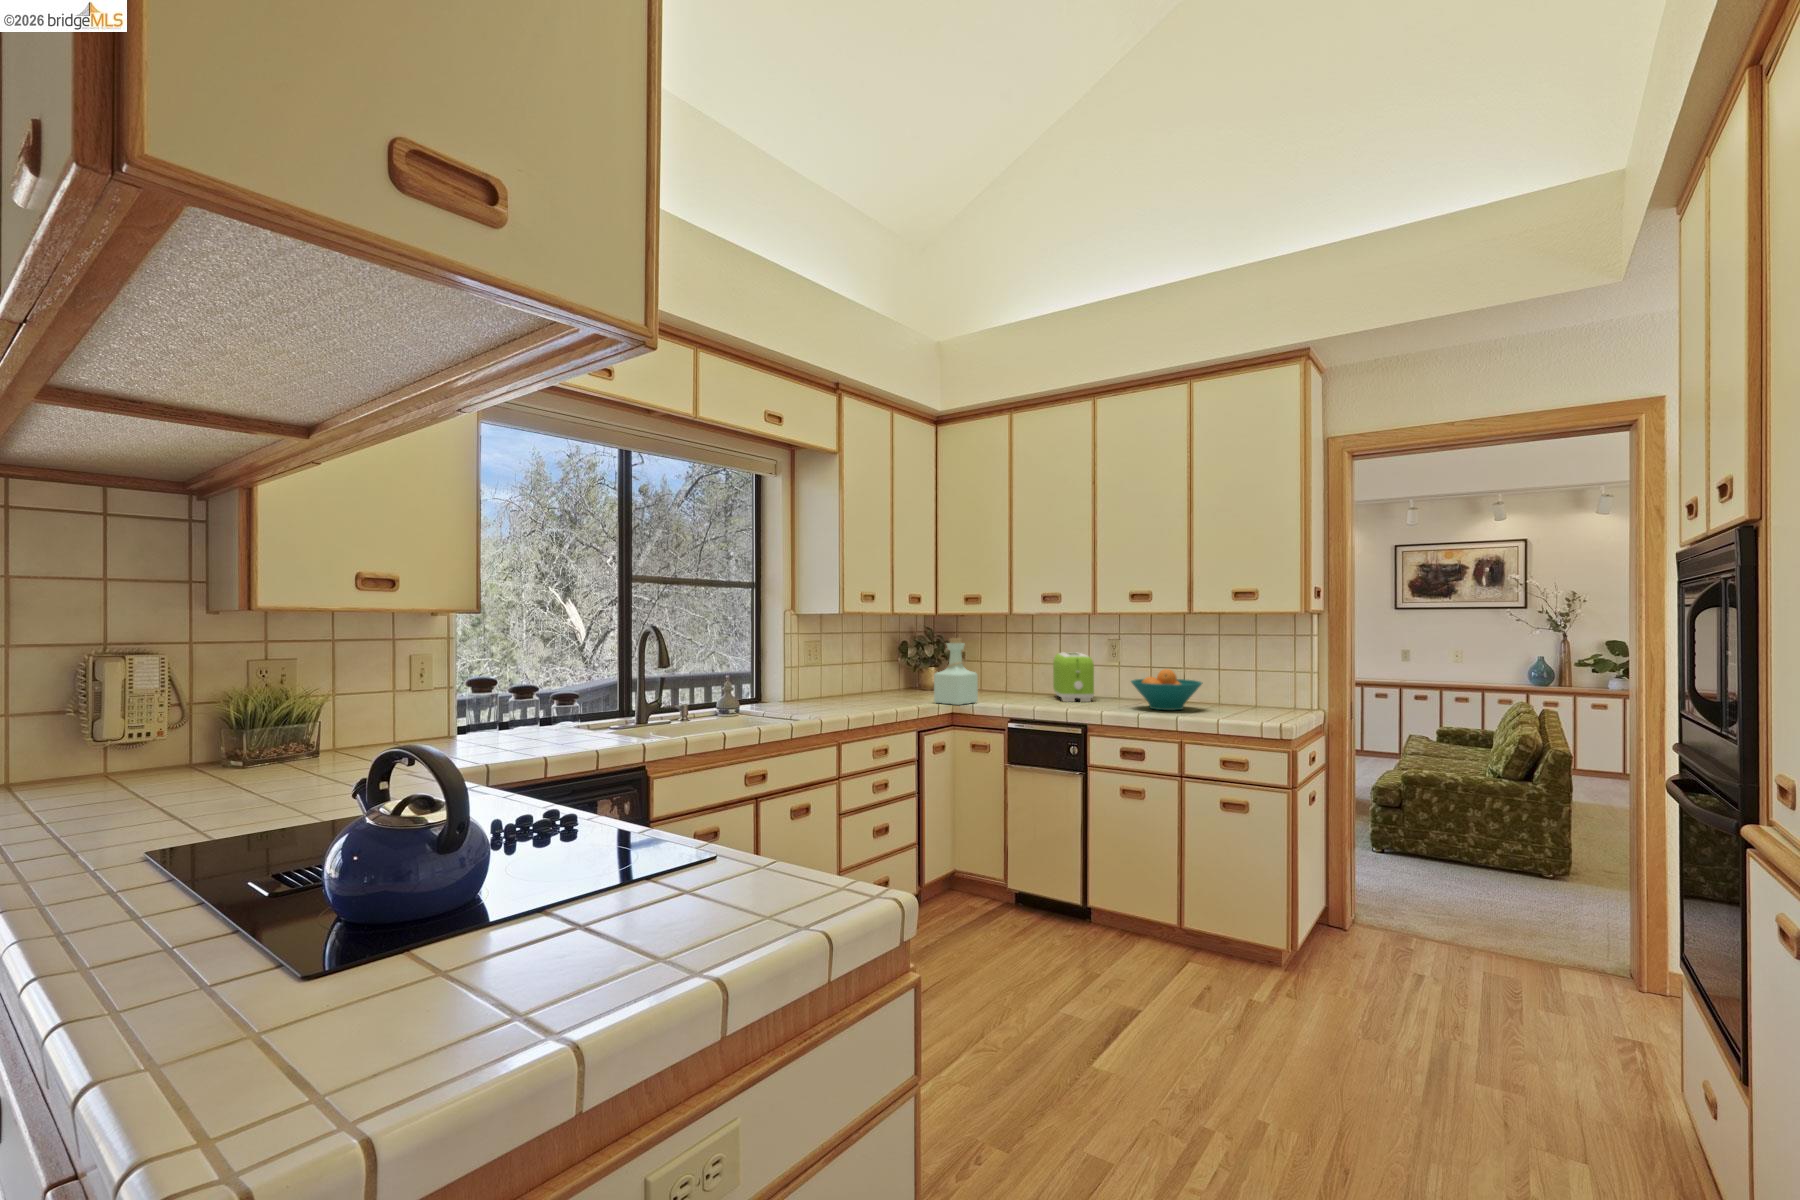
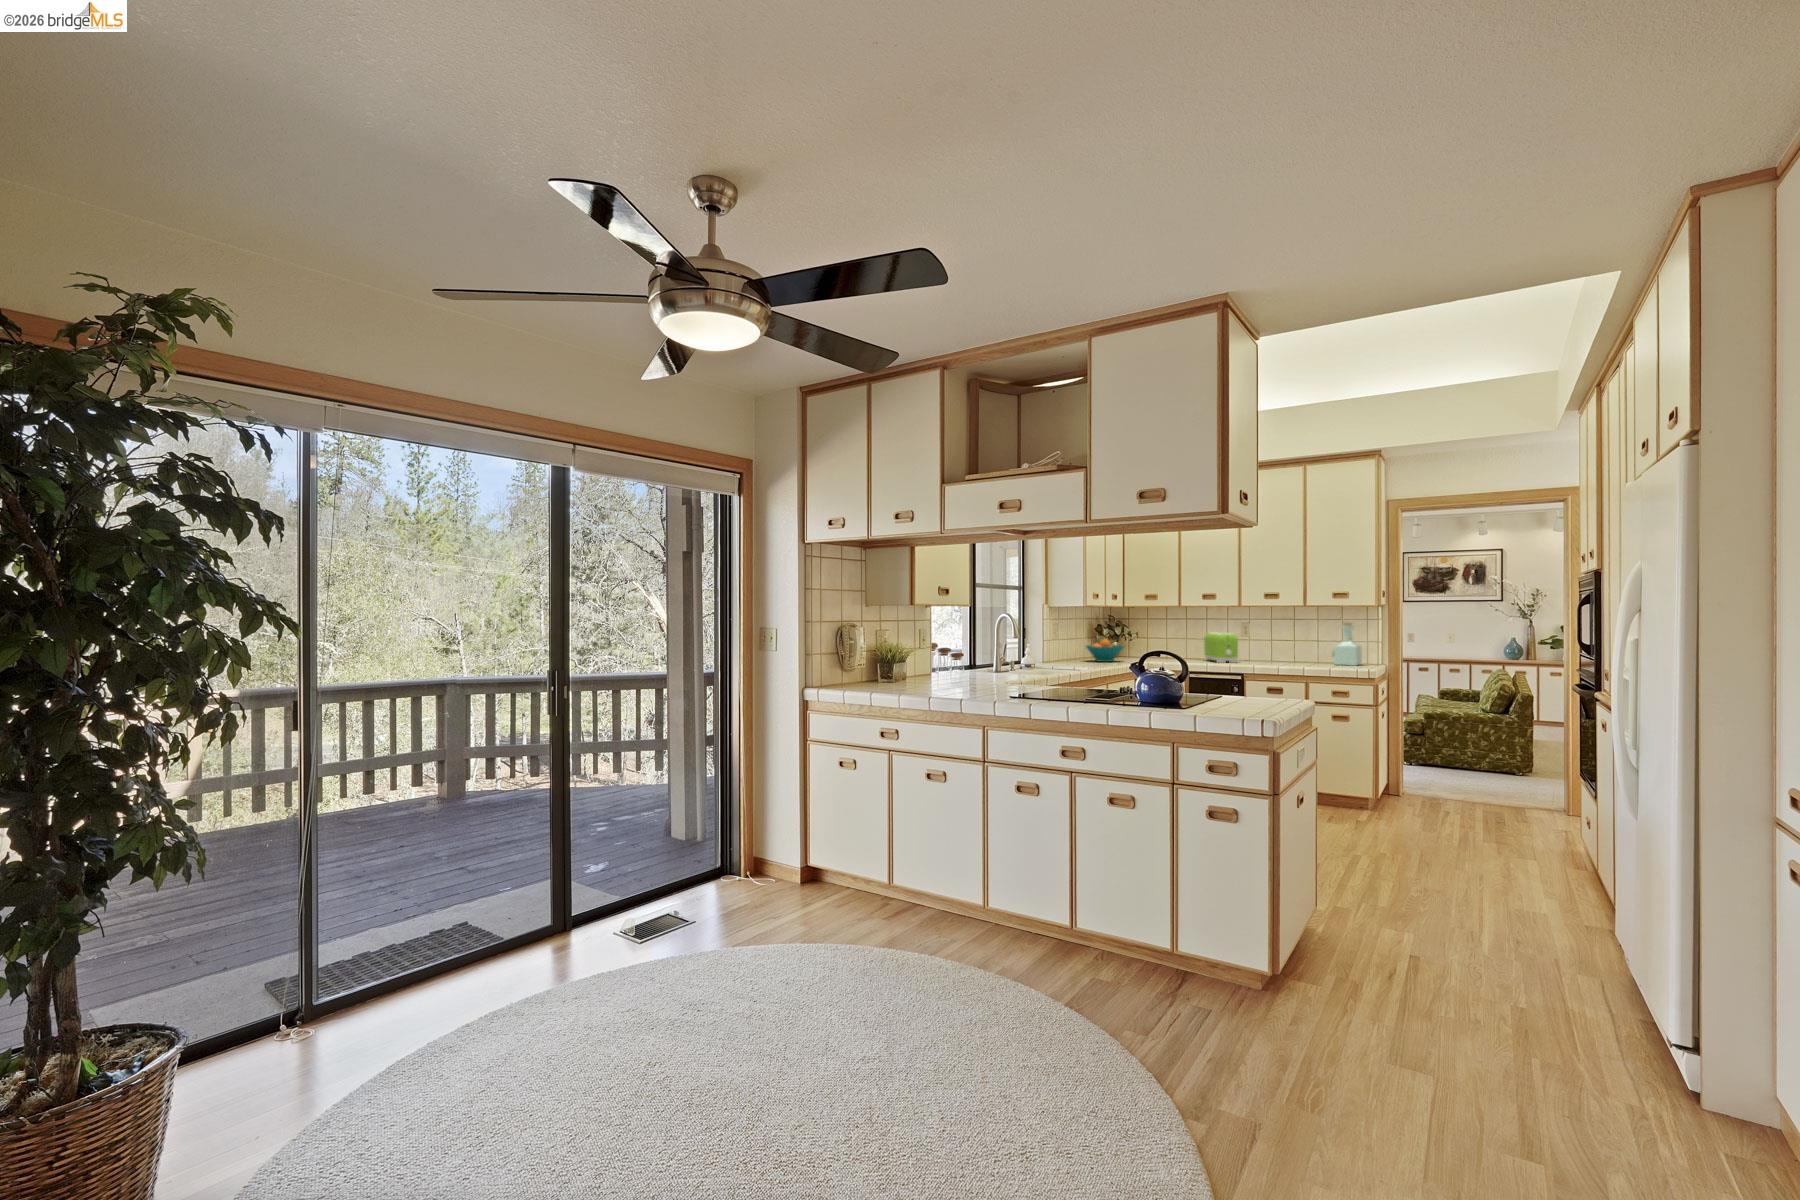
bottle: present [934,638,978,705] -> present [1332,622,1362,666]
fruit bowl: present [1131,669,1202,710] -> present [1086,639,1124,662]

